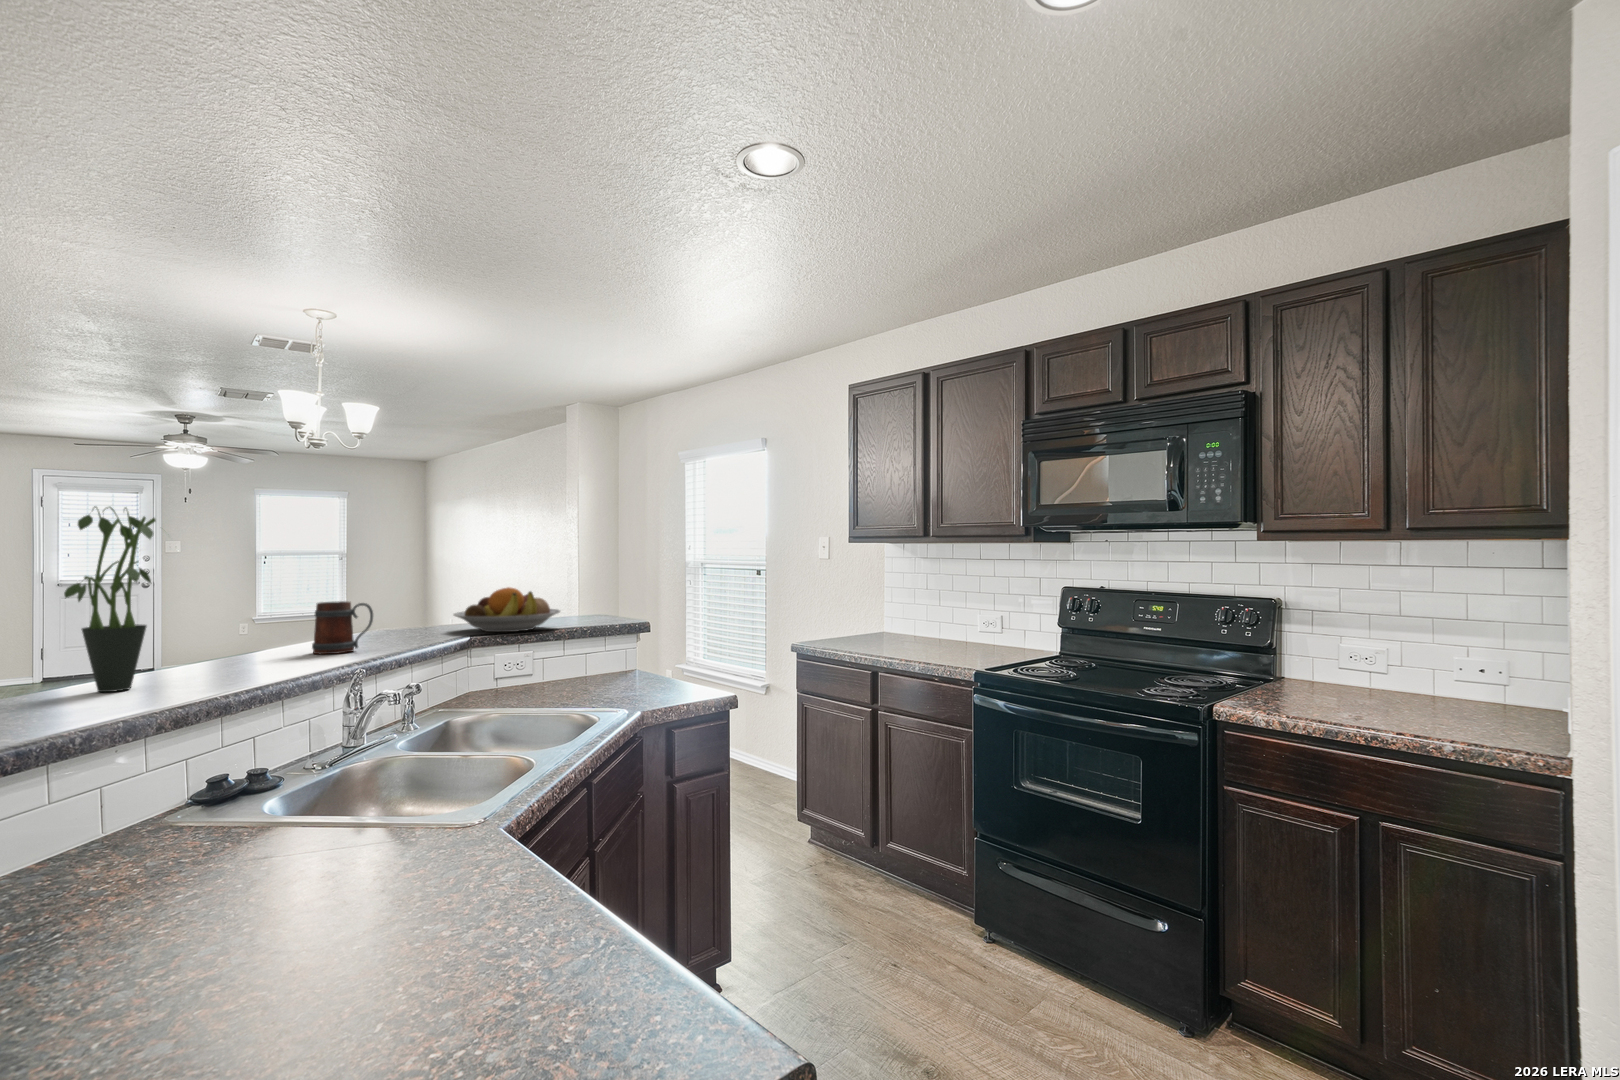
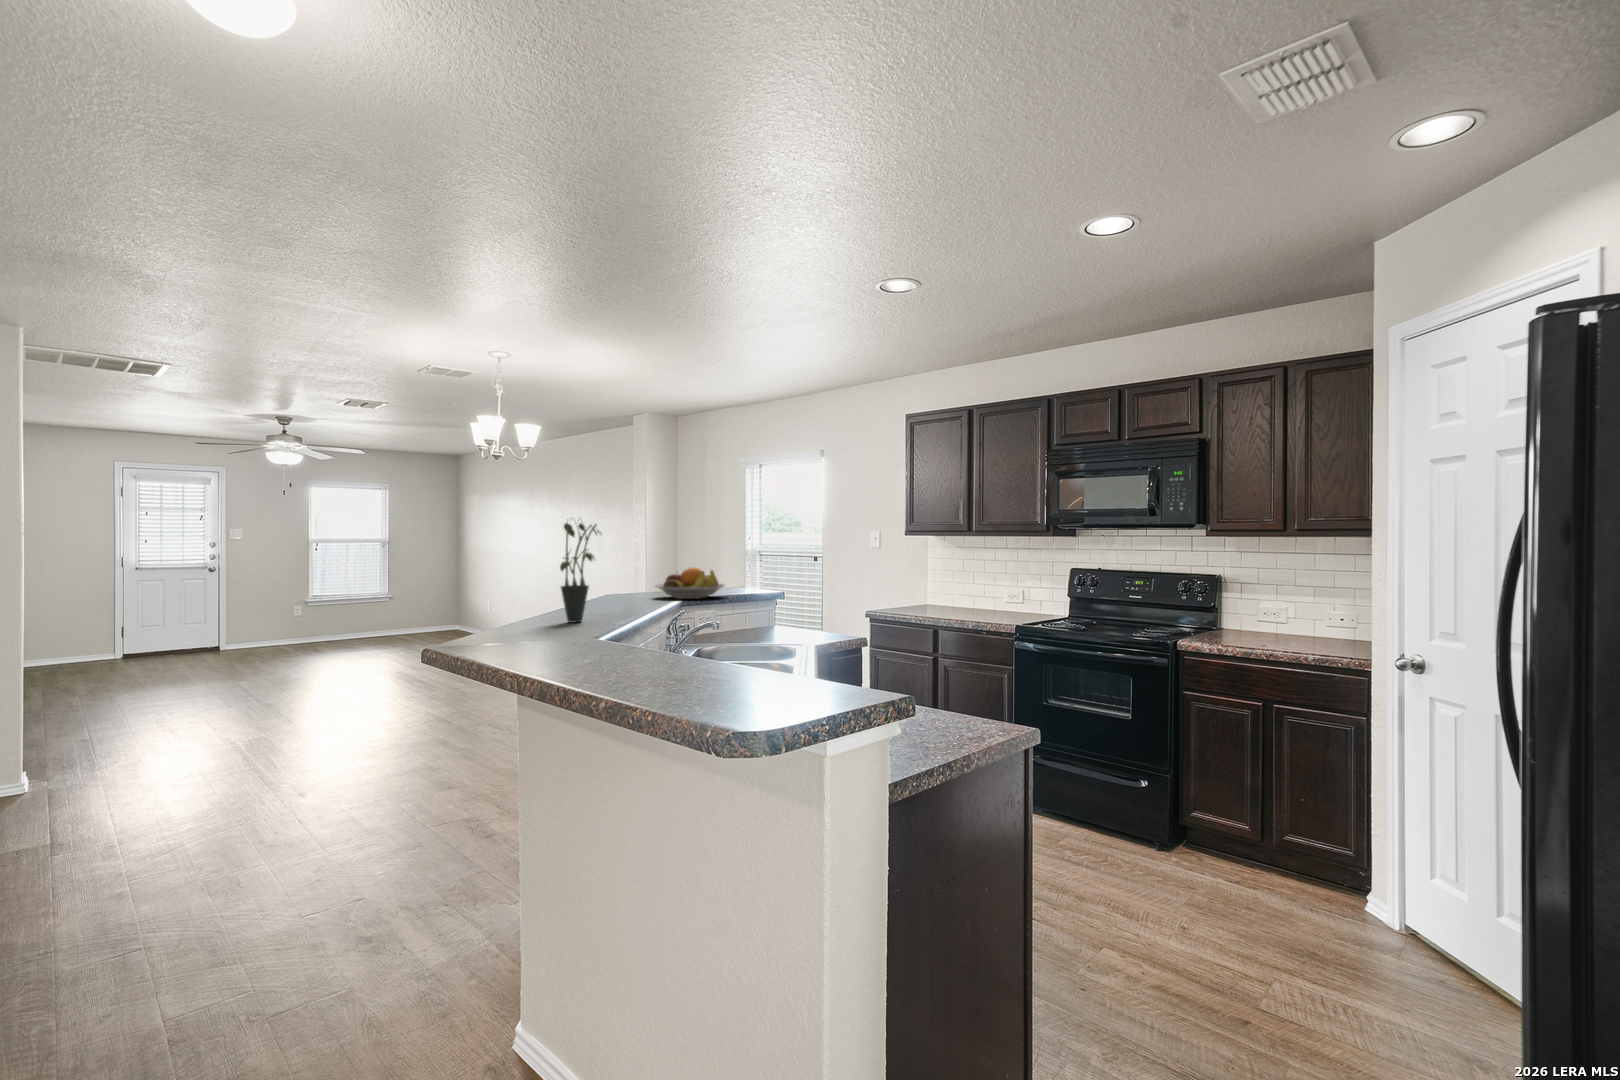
mug: present [312,601,373,654] -> none [610,575,644,609]

